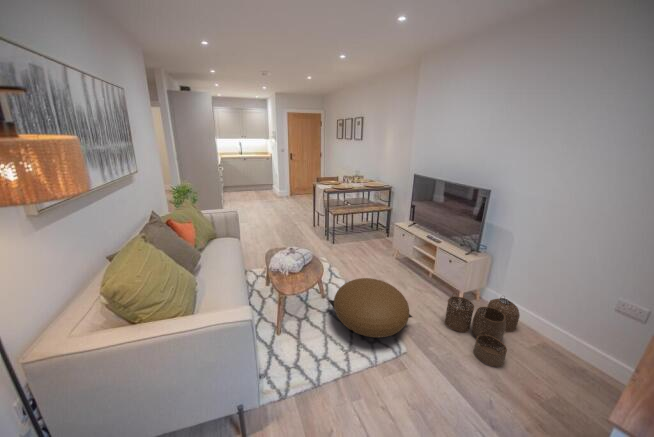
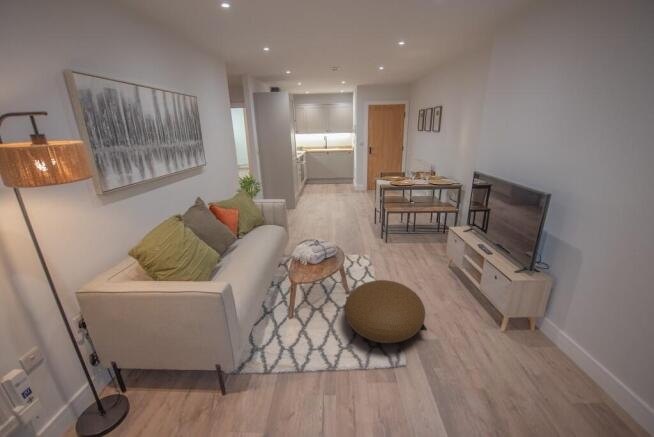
woven basket: present [445,293,520,367] -> none [470,313,576,410]

